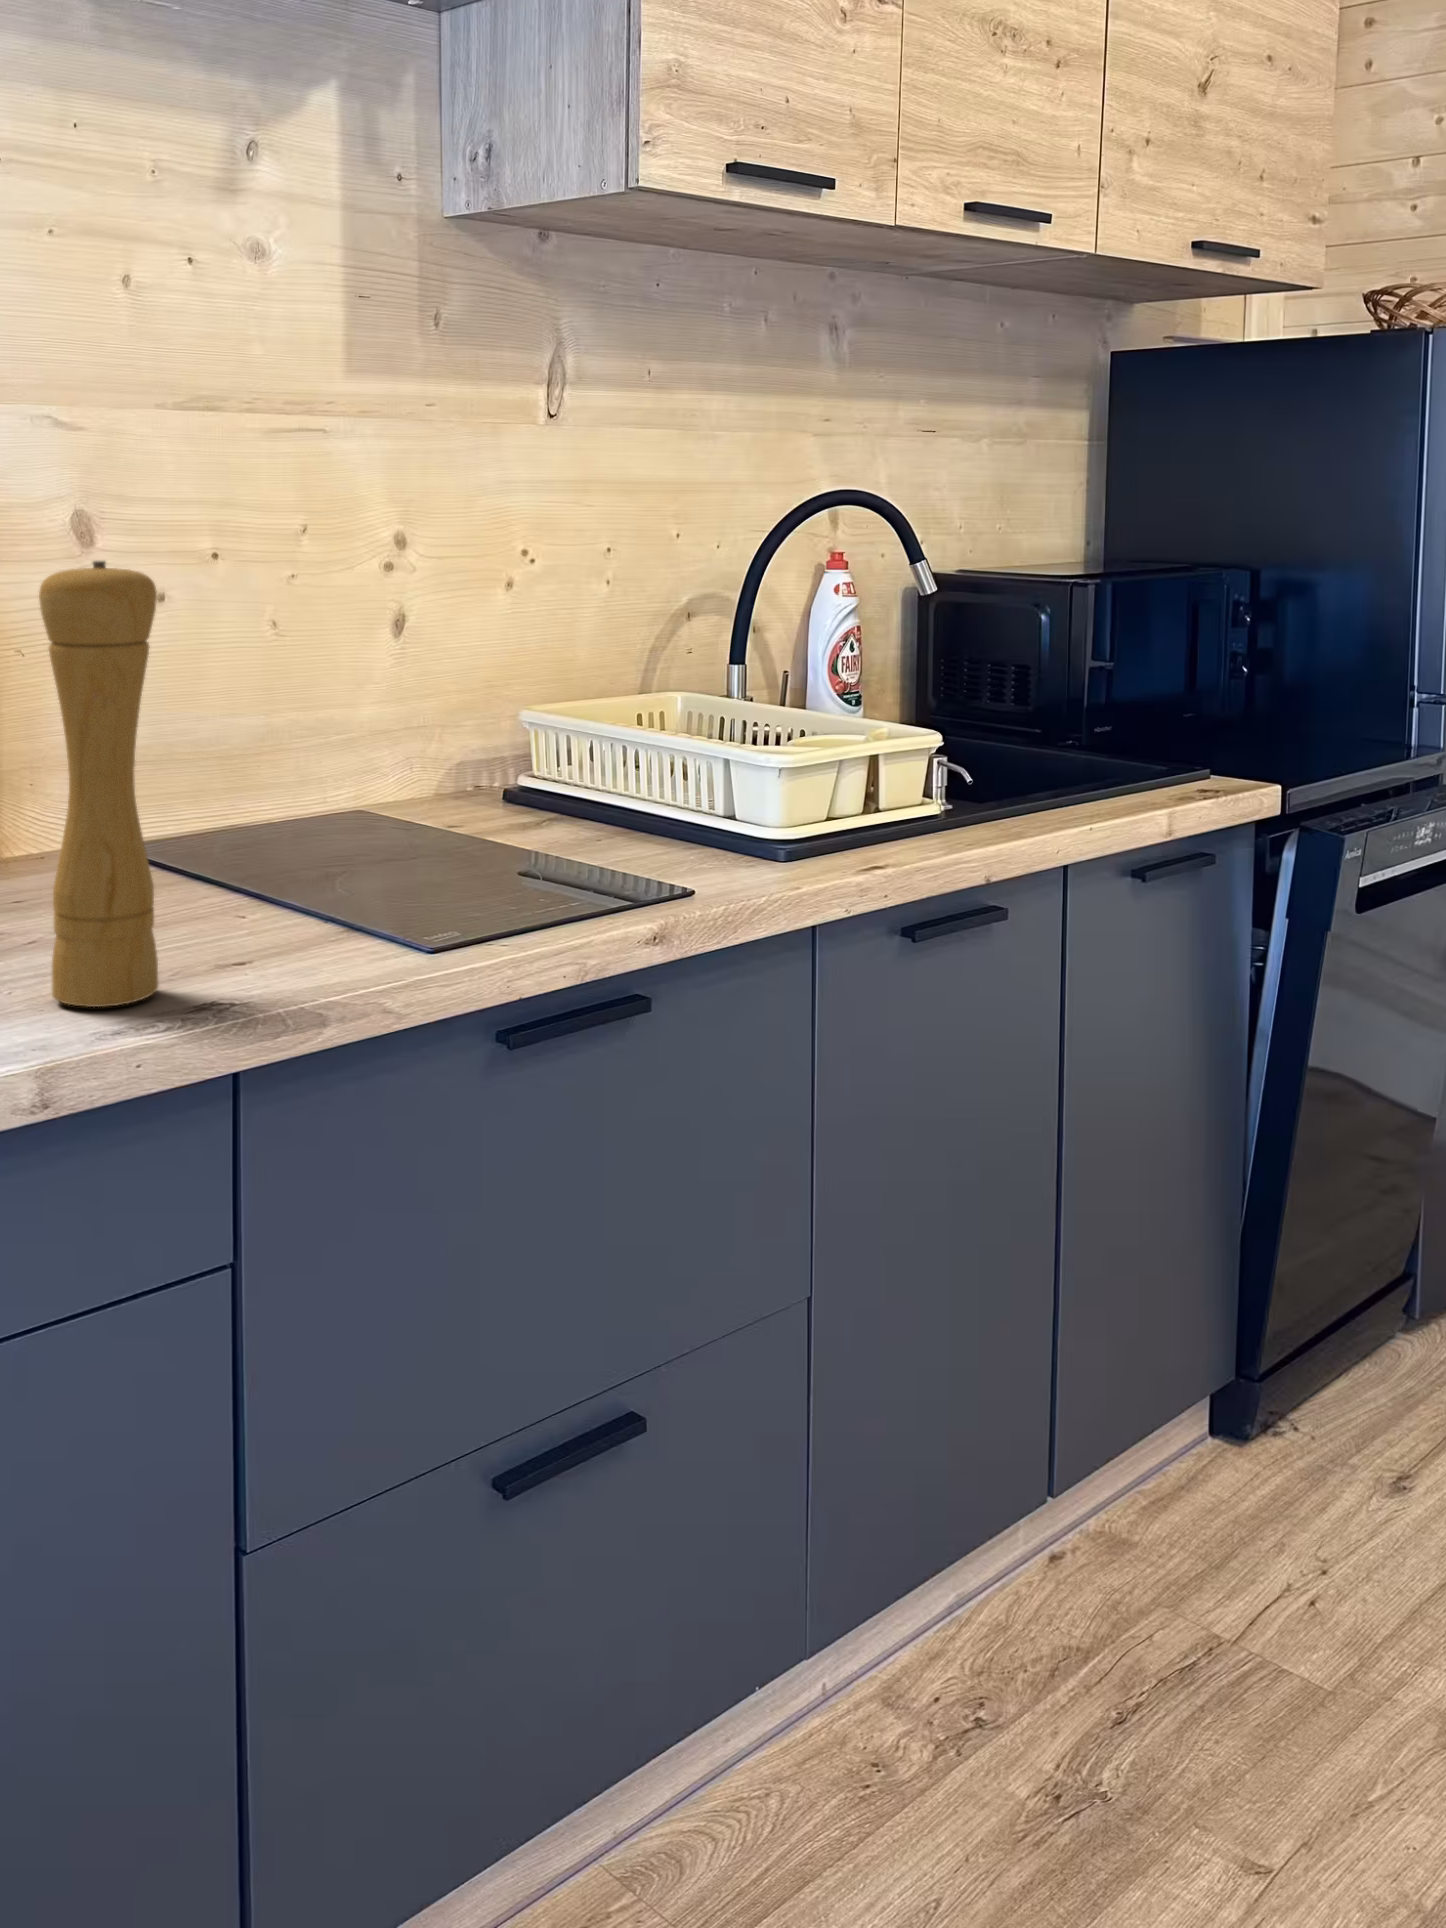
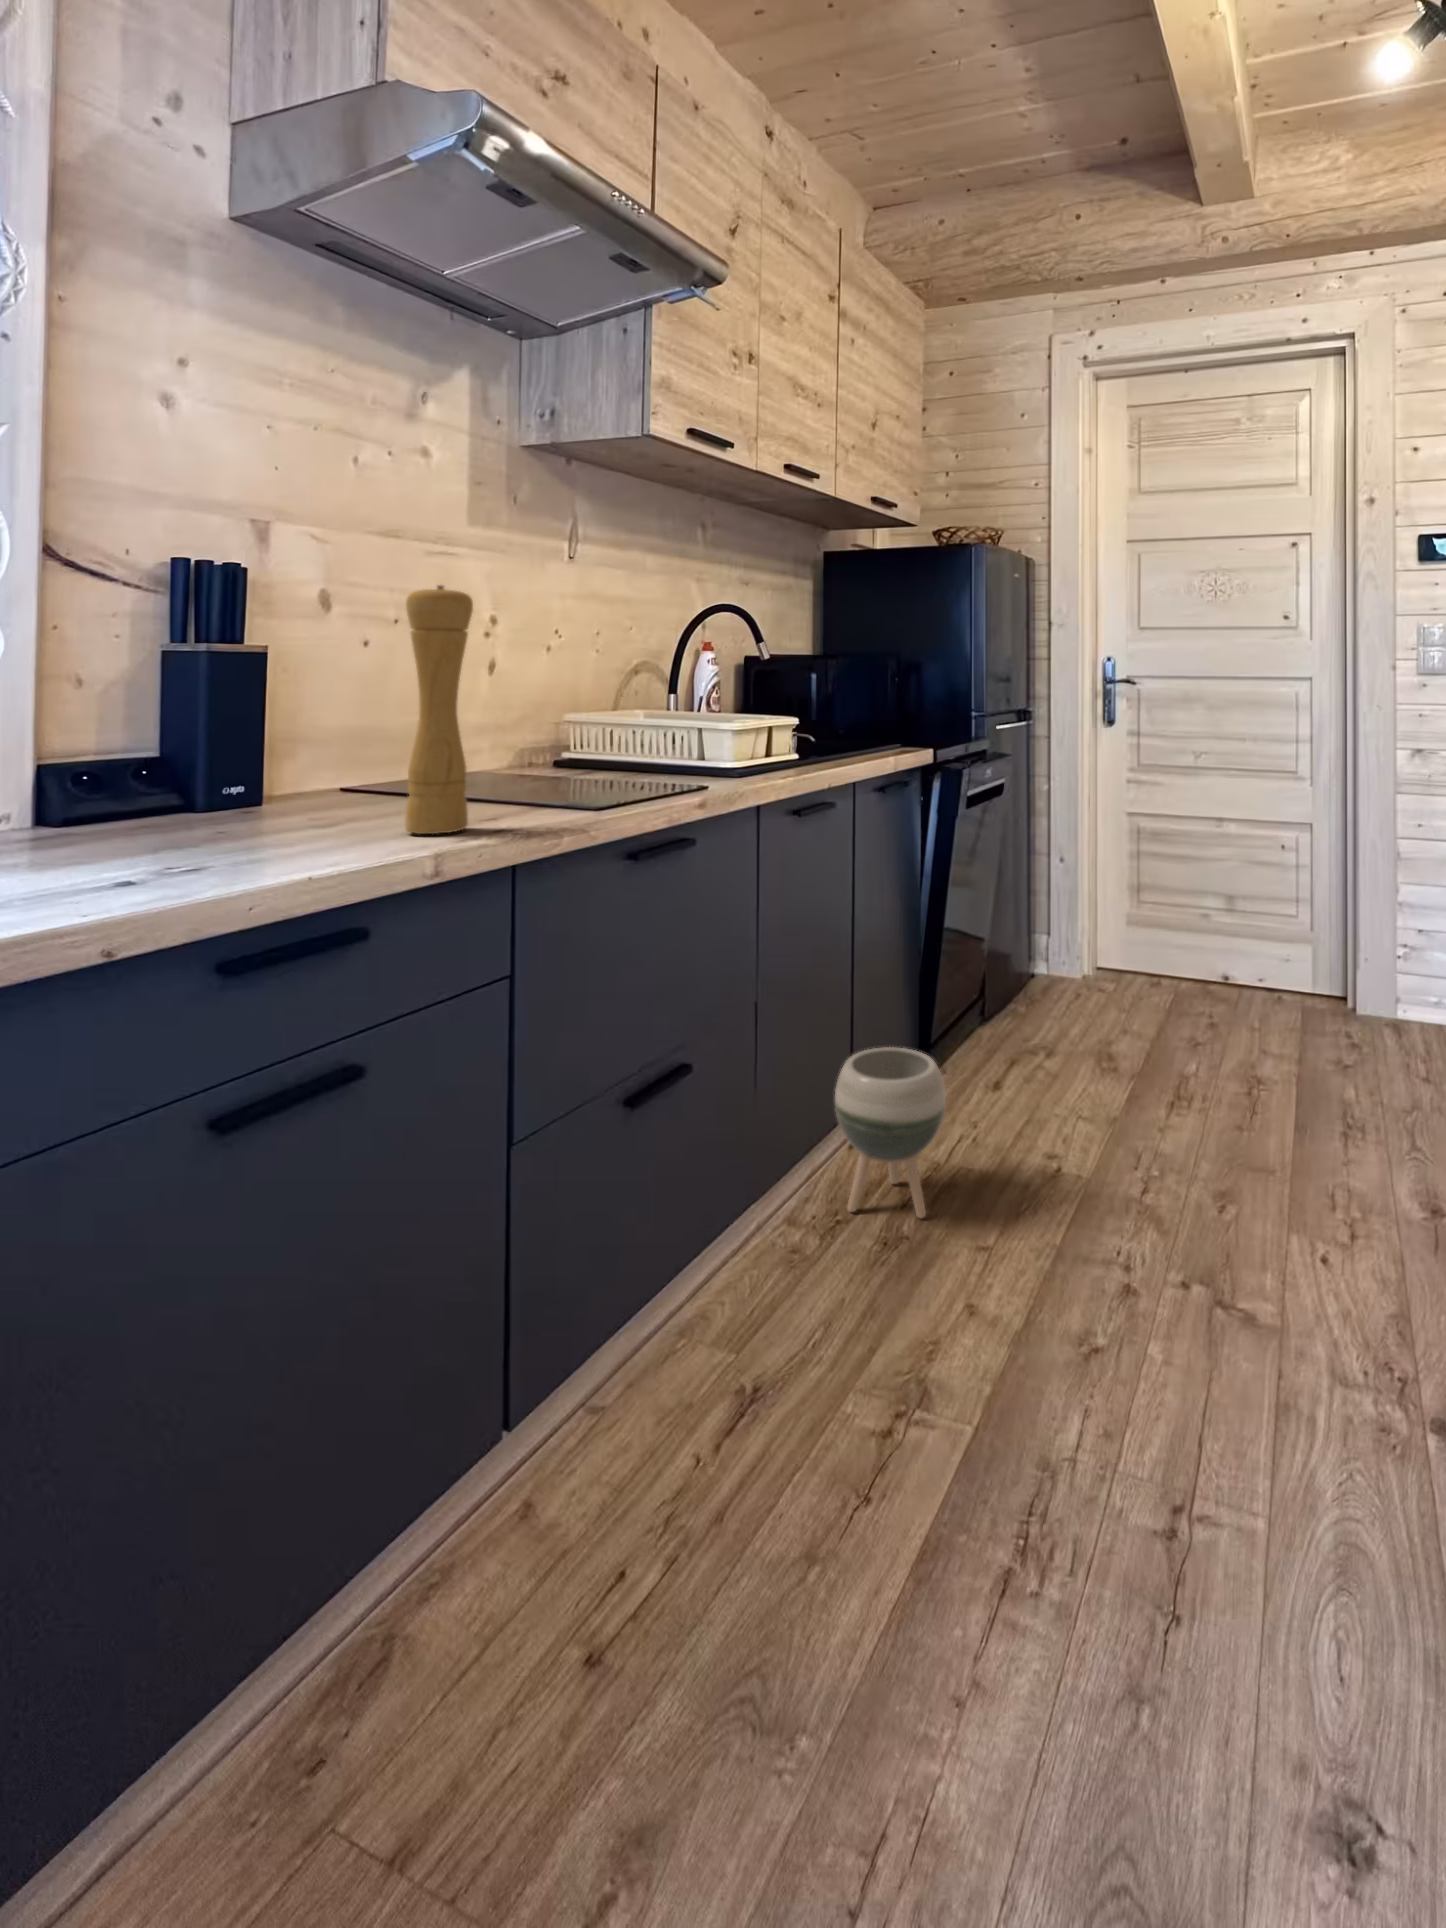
planter: none [988,1396,1214,1751] -> present [835,1047,946,1218]

